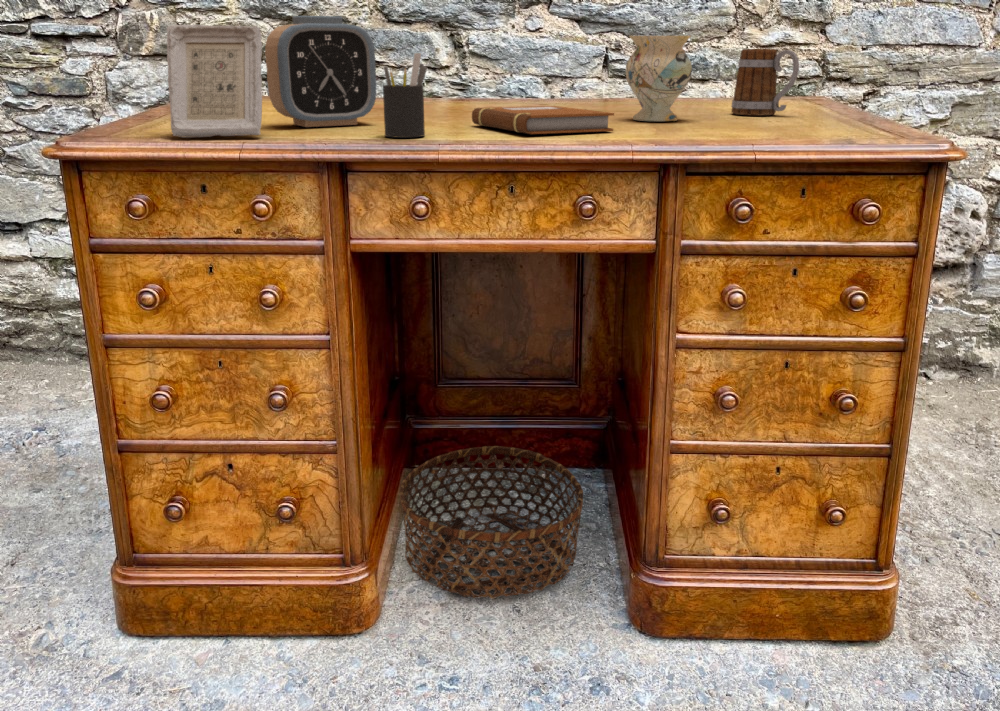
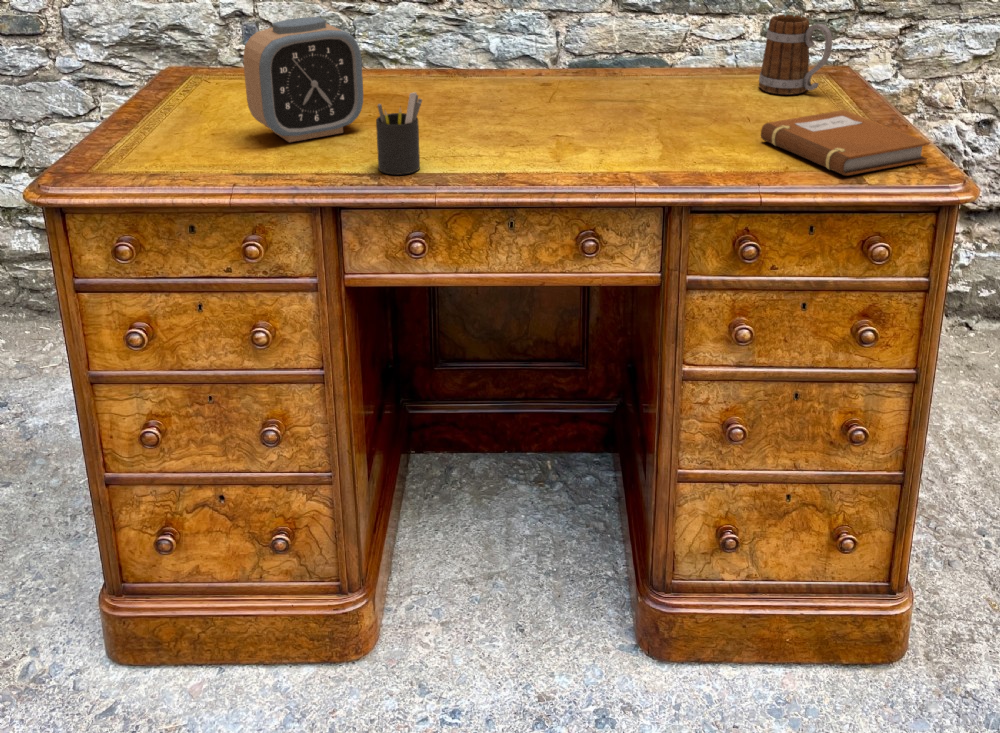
picture frame: present [167,24,262,138] -> none [147,55,250,179]
vase: present [626,35,692,121] -> none [637,15,709,118]
notebook: present [472,106,614,134] -> present [761,110,930,176]
basket: present [400,446,583,599] -> none [392,449,590,623]

